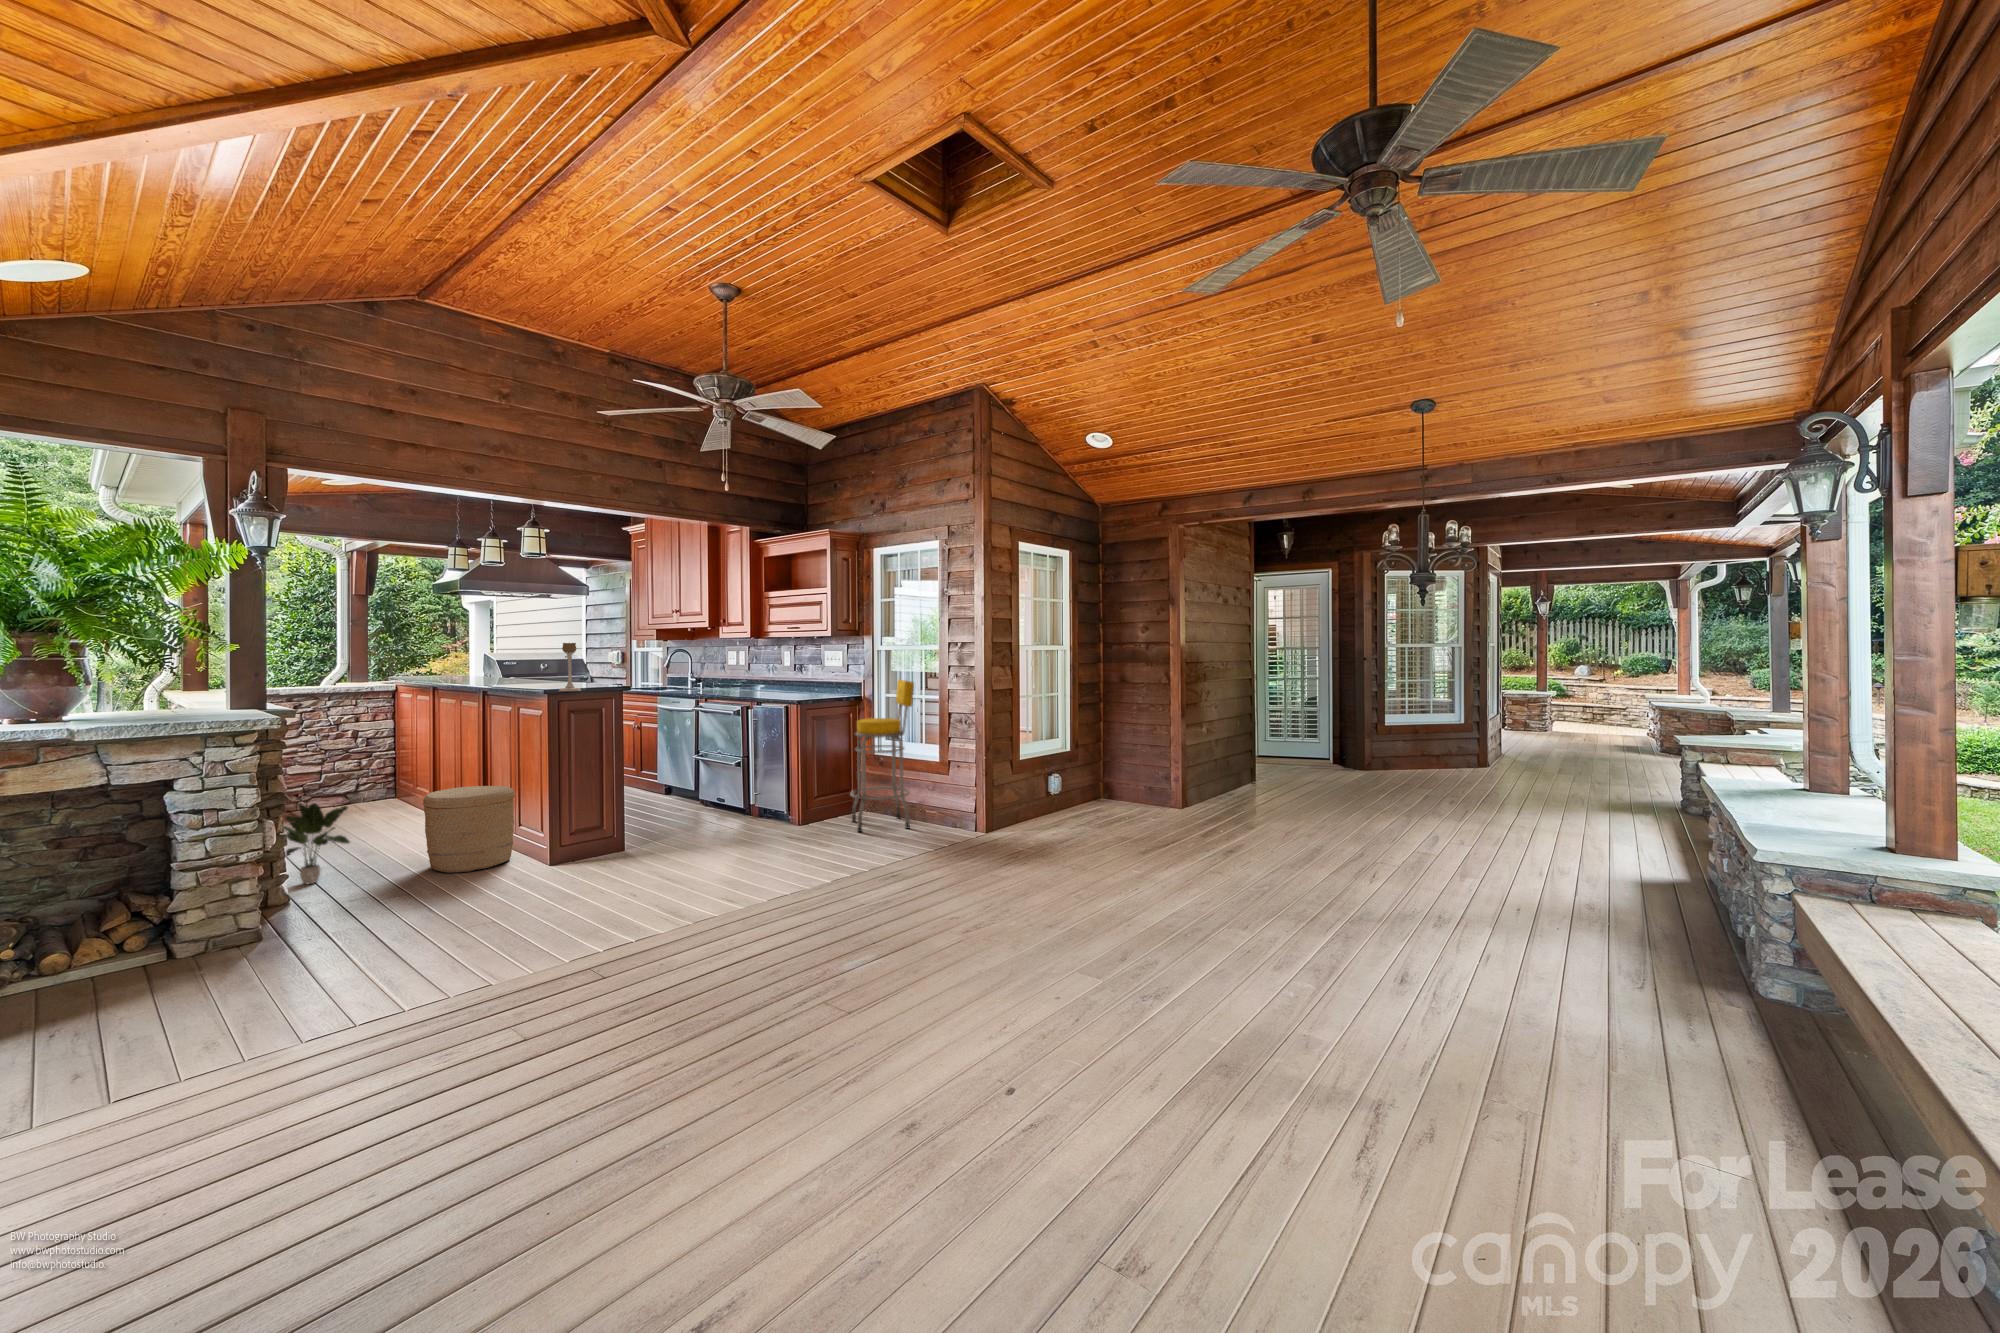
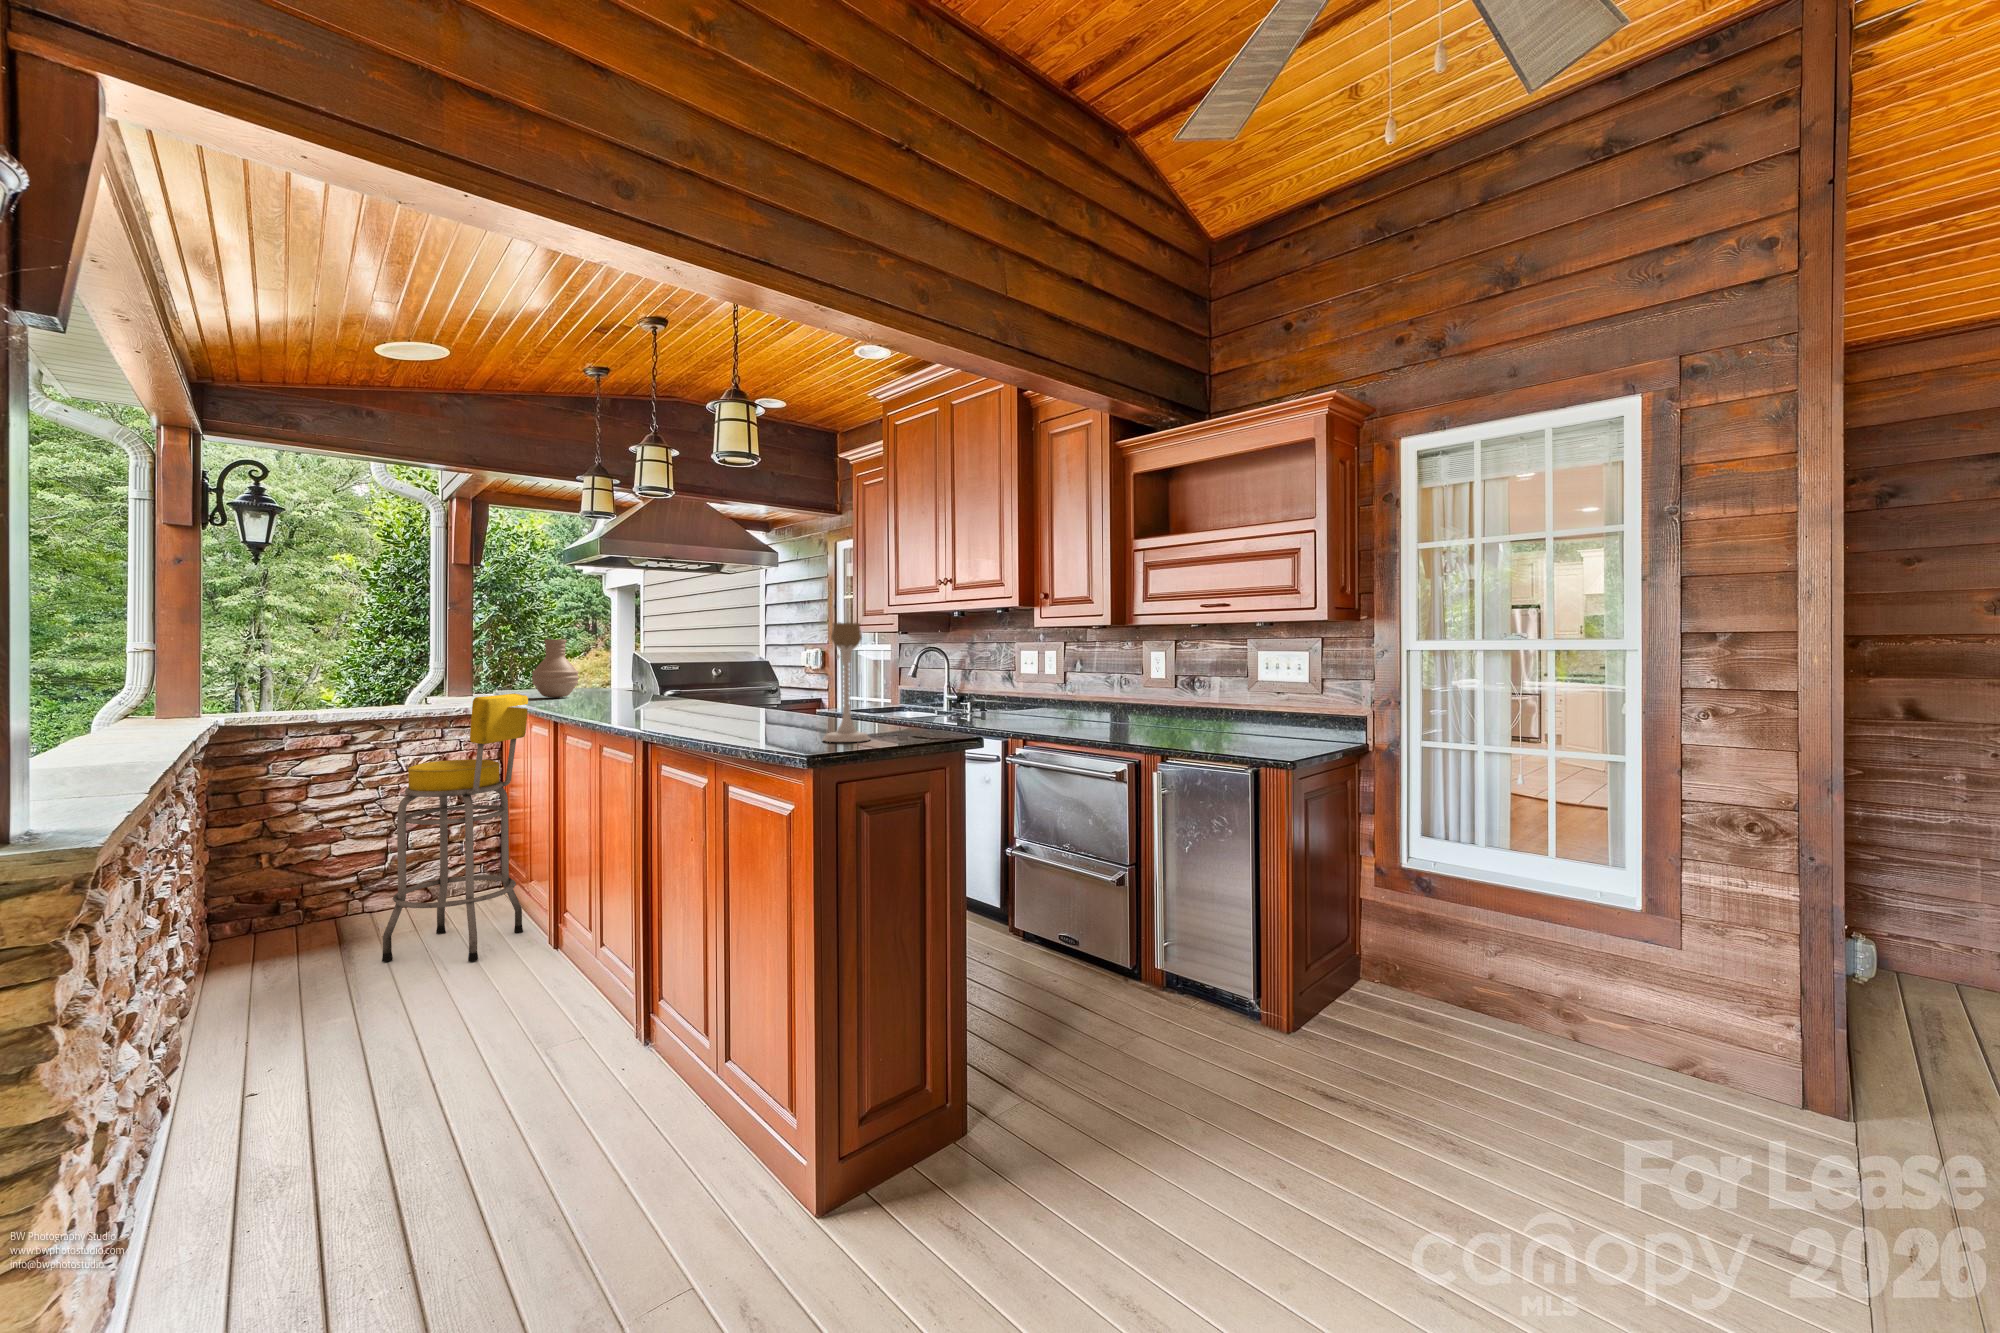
vase: none [415,647,445,681] -> present [532,639,579,698]
bar stool: present [850,679,914,832] -> present [382,693,528,962]
woven basket: present [423,786,515,873] -> none [512,960,722,1224]
potted plant: present [283,803,350,884] -> none [148,1030,340,1261]

